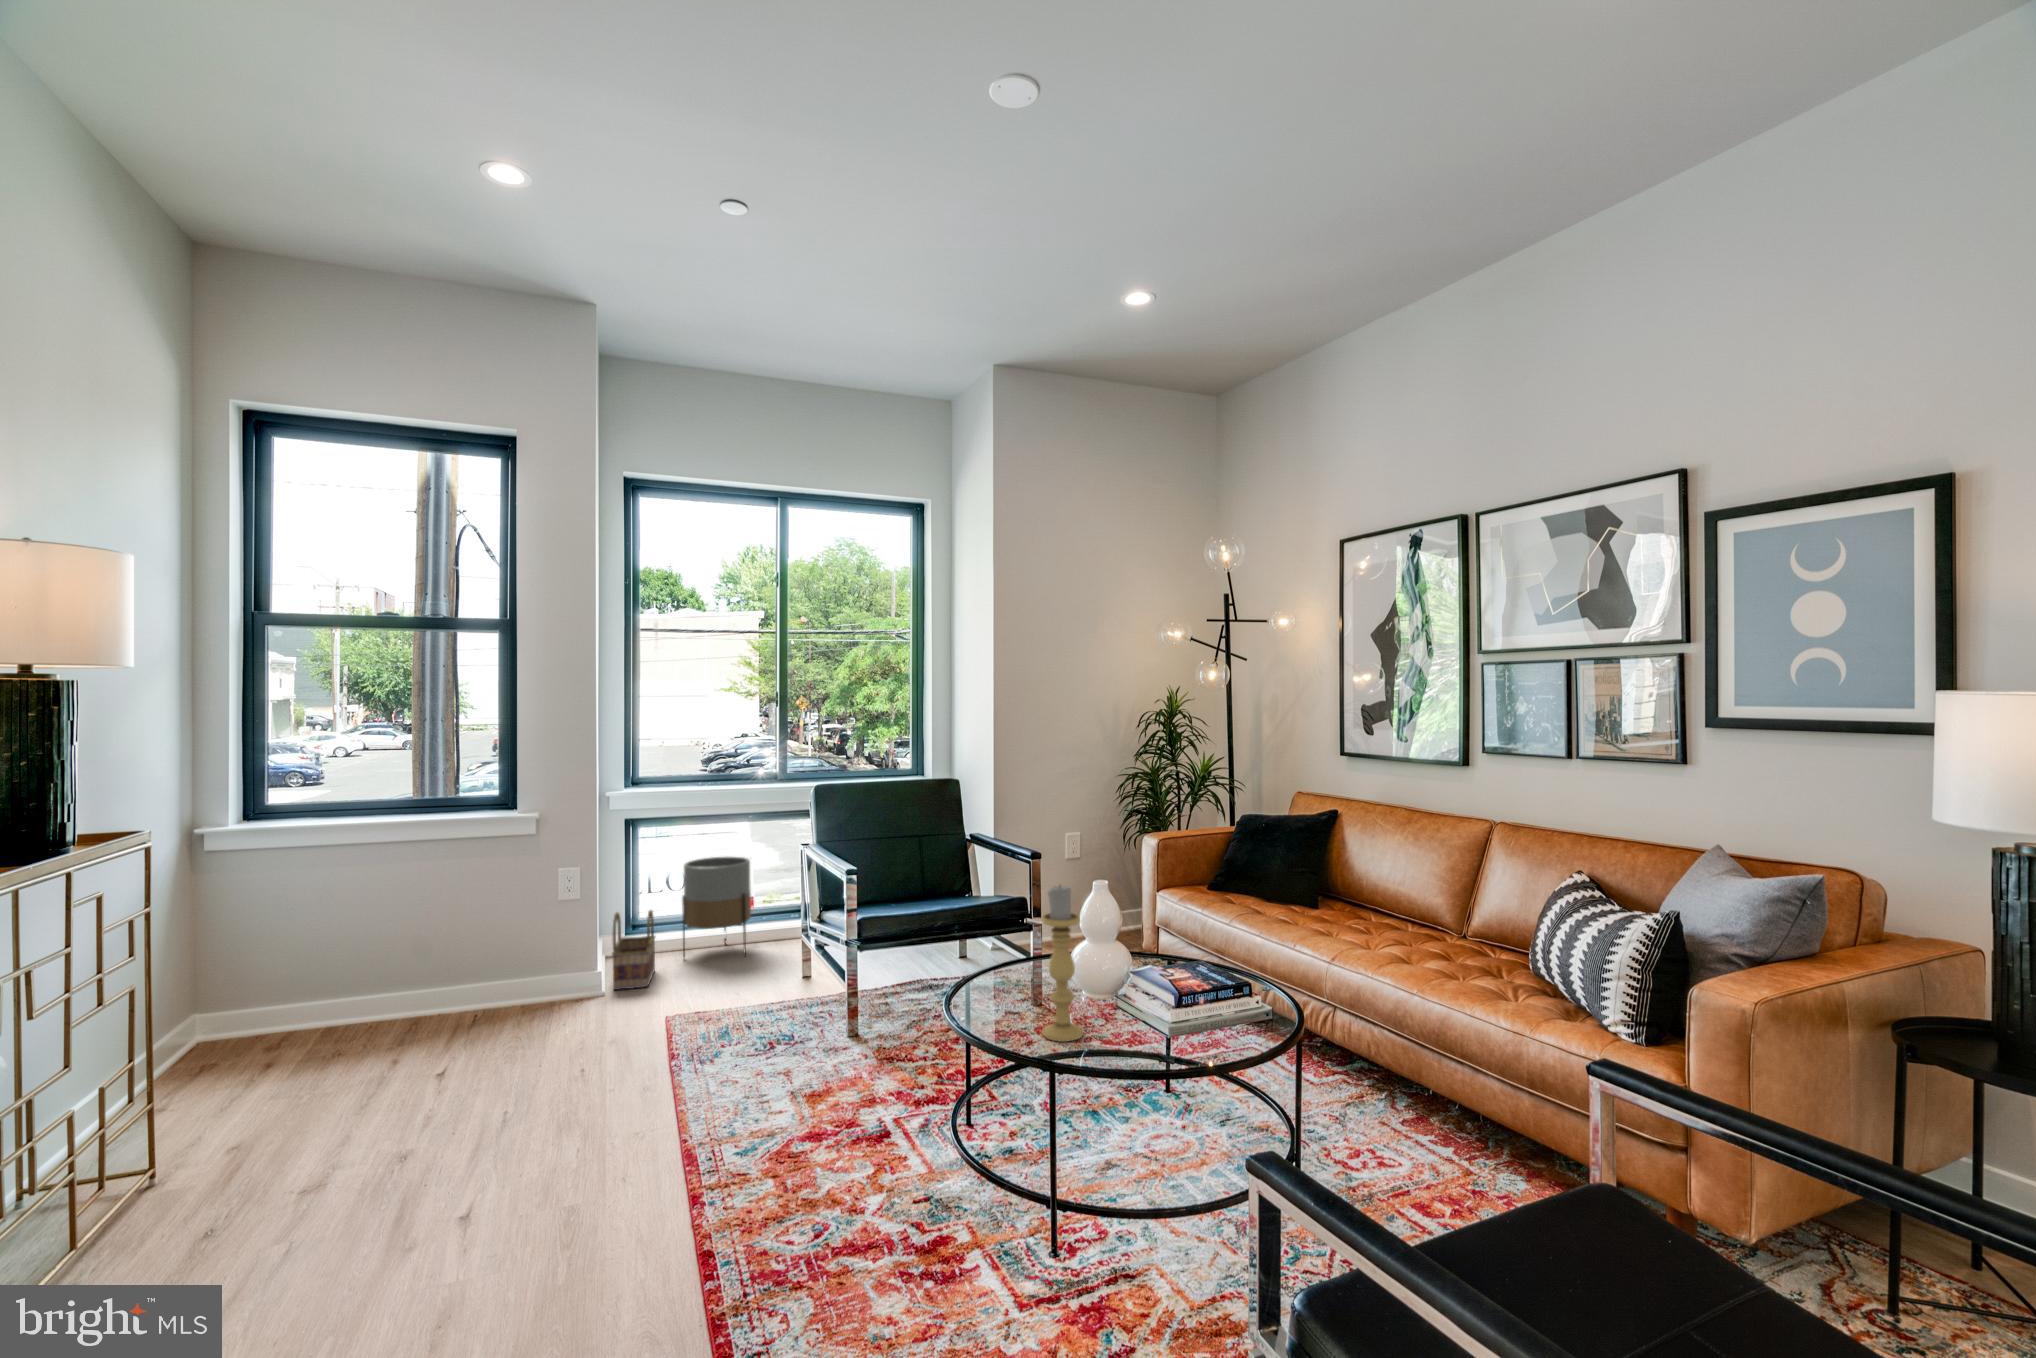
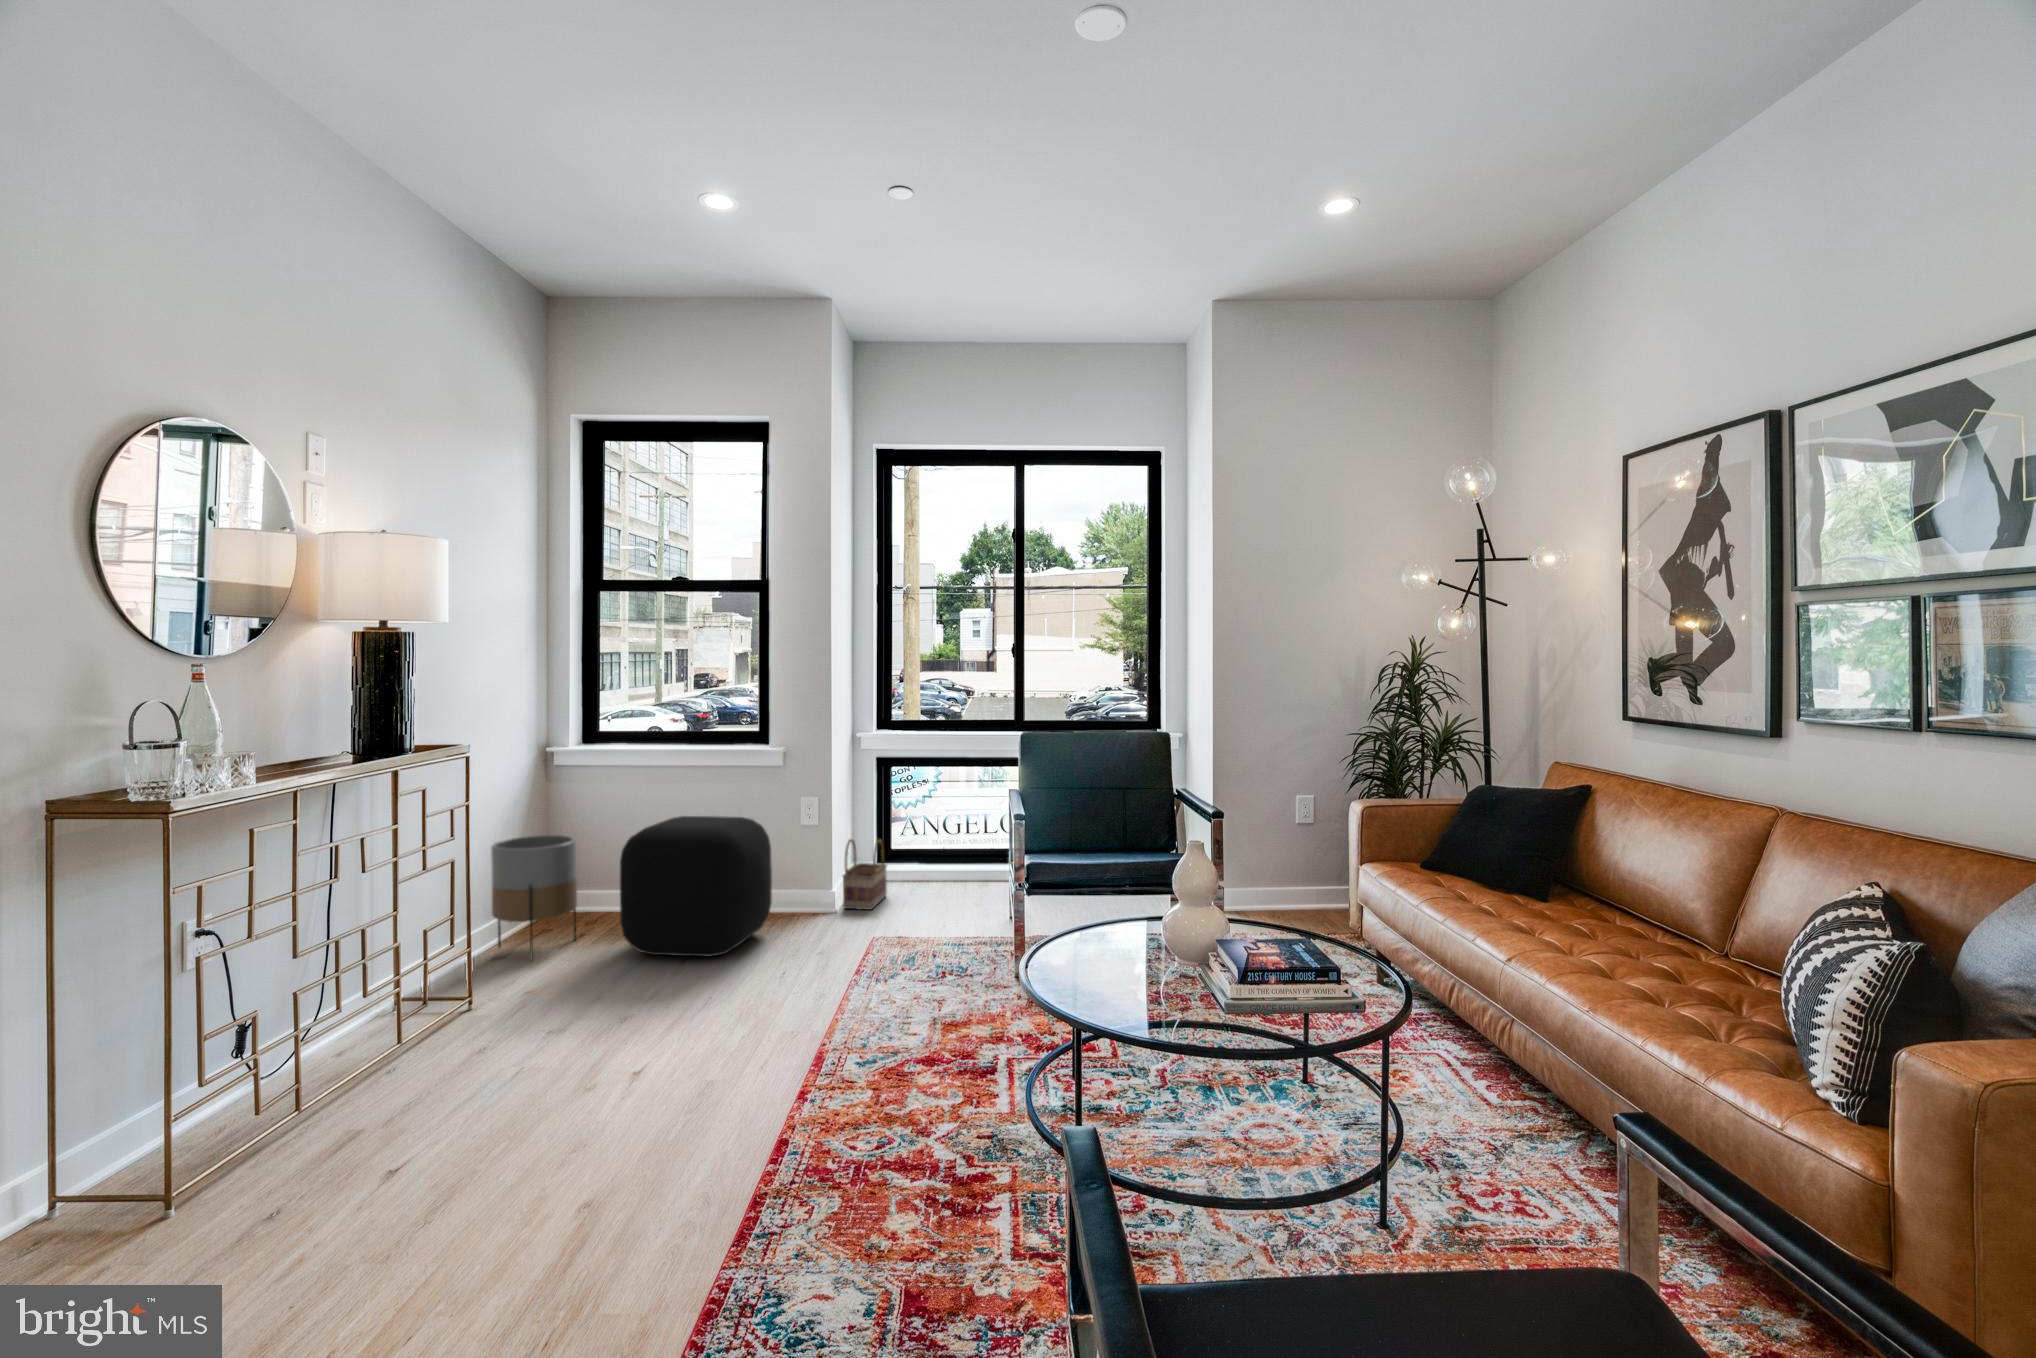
planter: present [682,856,751,958] -> present [491,835,577,960]
candle holder: present [1042,886,1083,1042] -> none [1093,833,1137,1000]
ottoman: none [357,900,546,1075] -> present [620,816,772,956]

